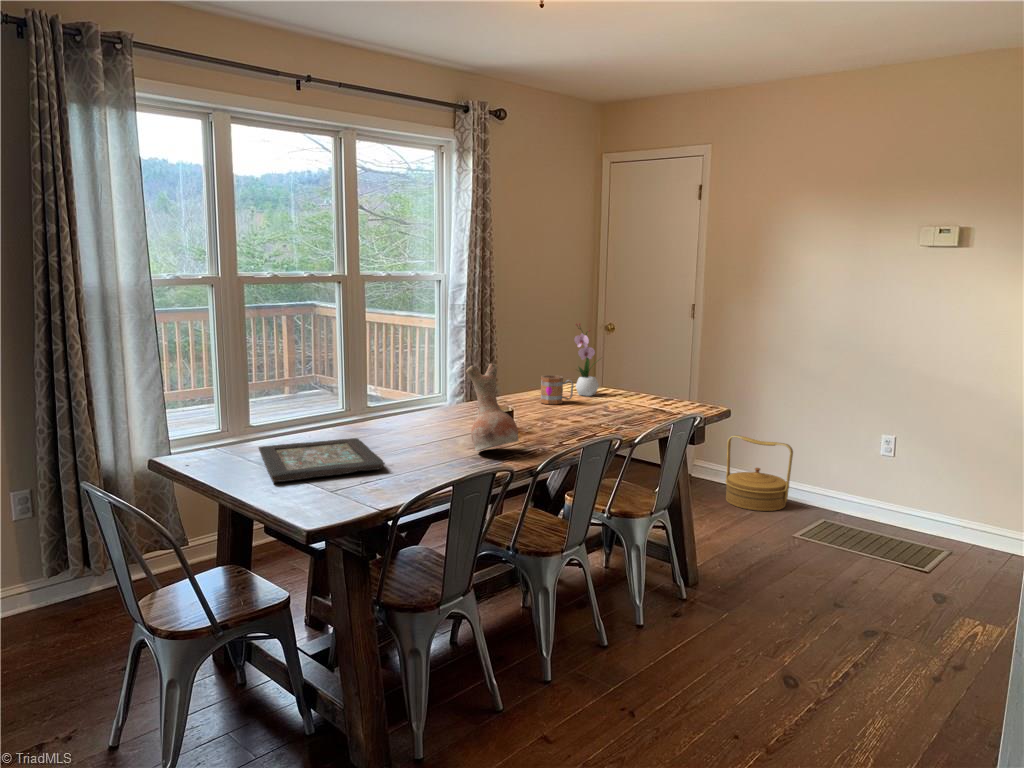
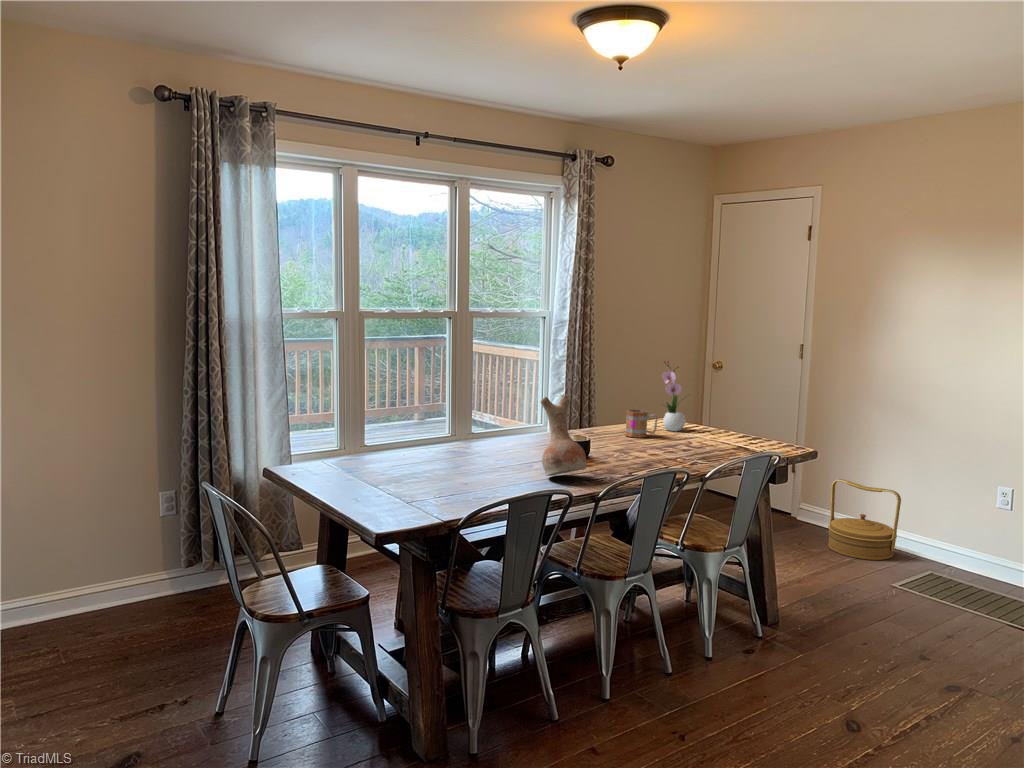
decorative tray: present [259,438,385,482] -> none [355,459,459,492]

